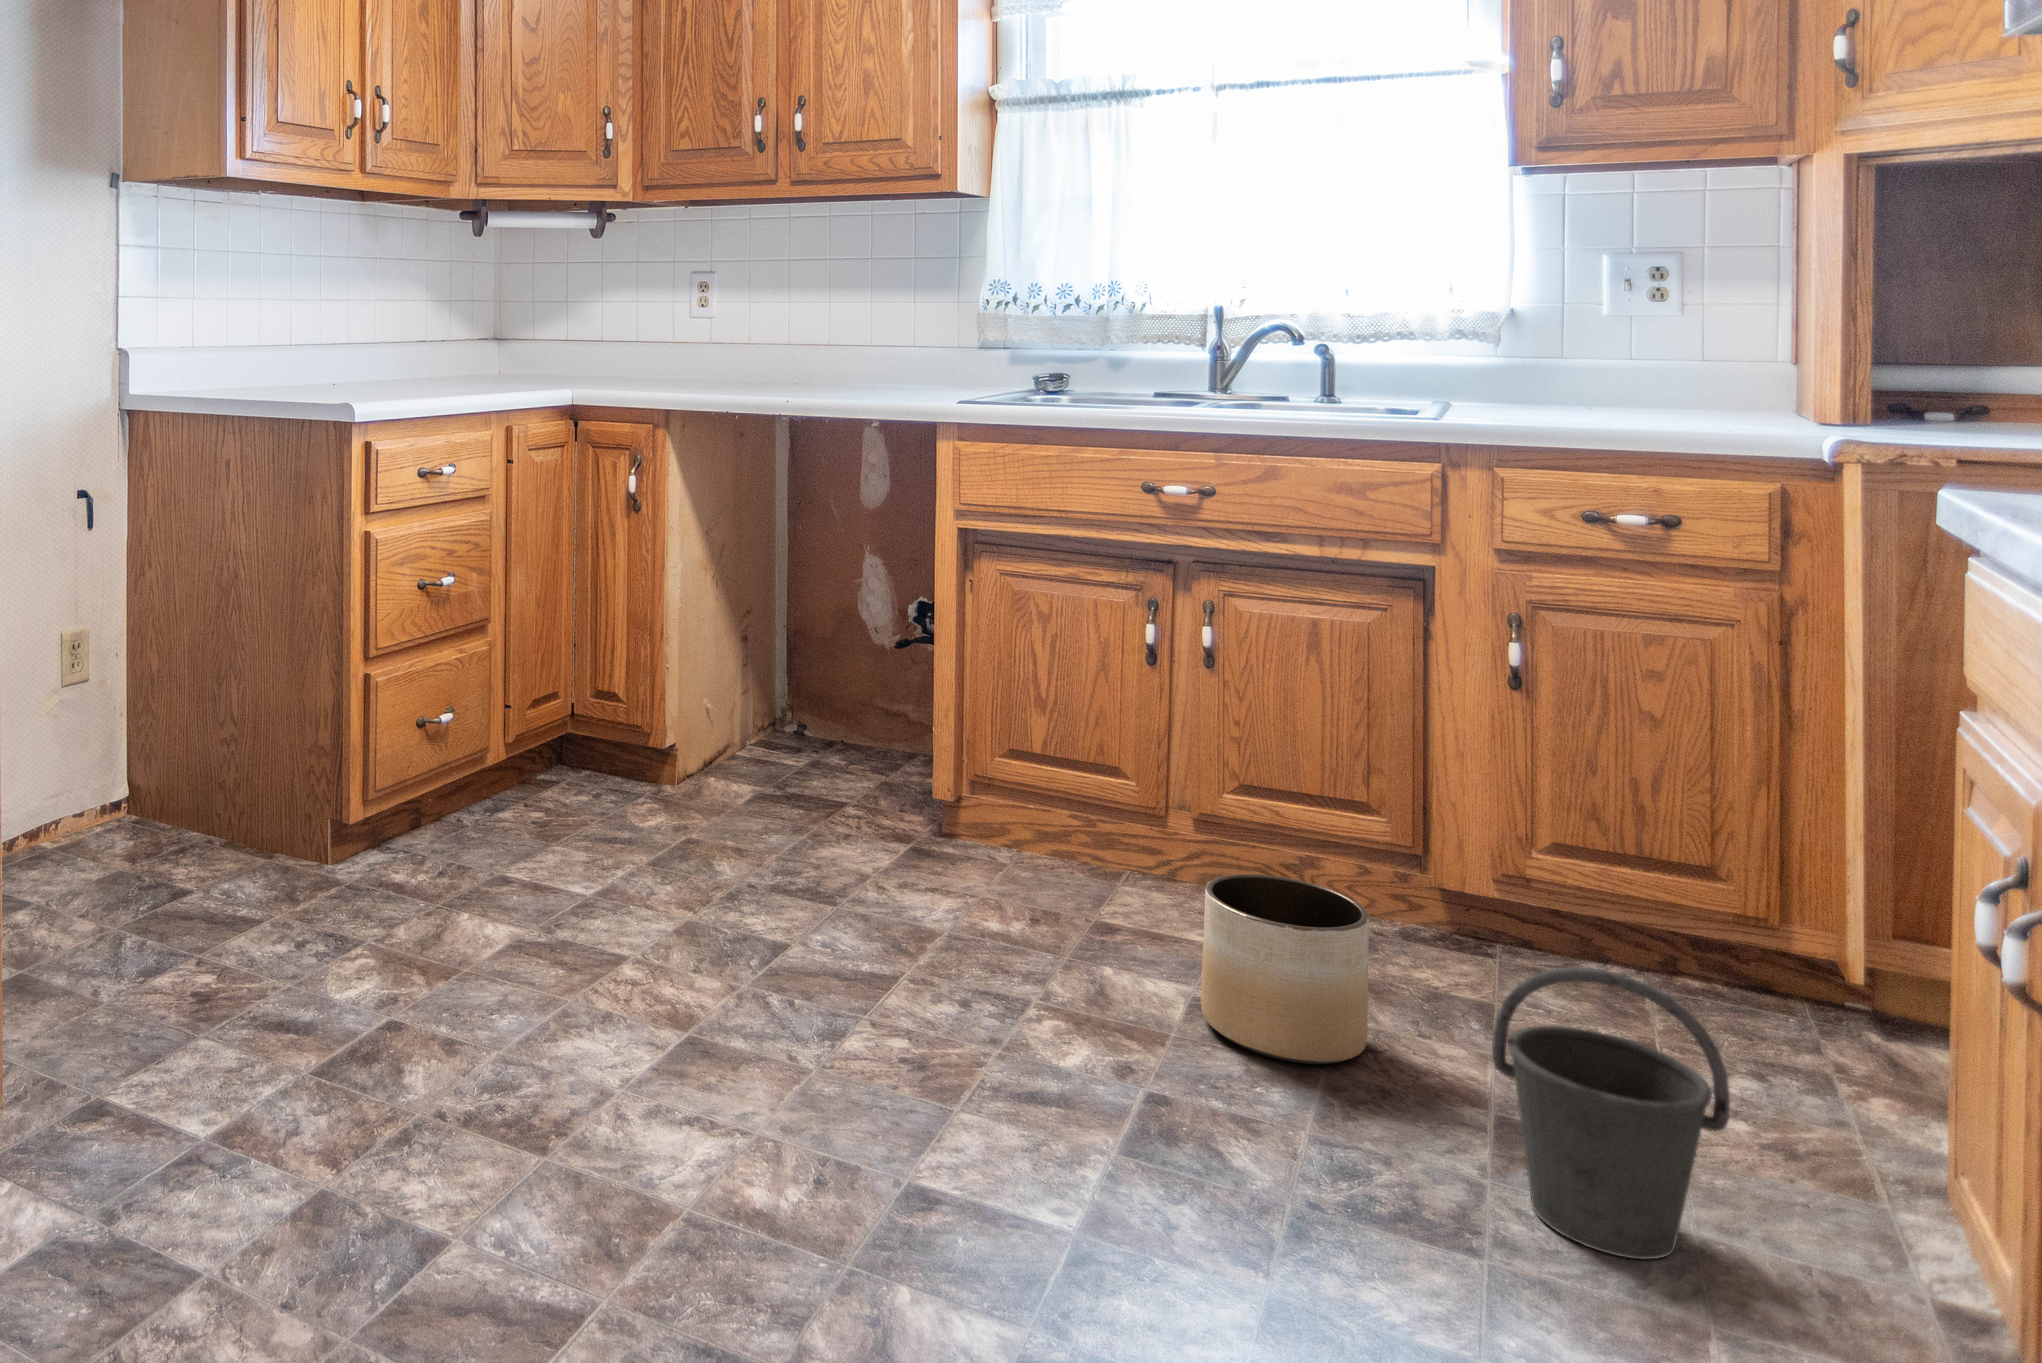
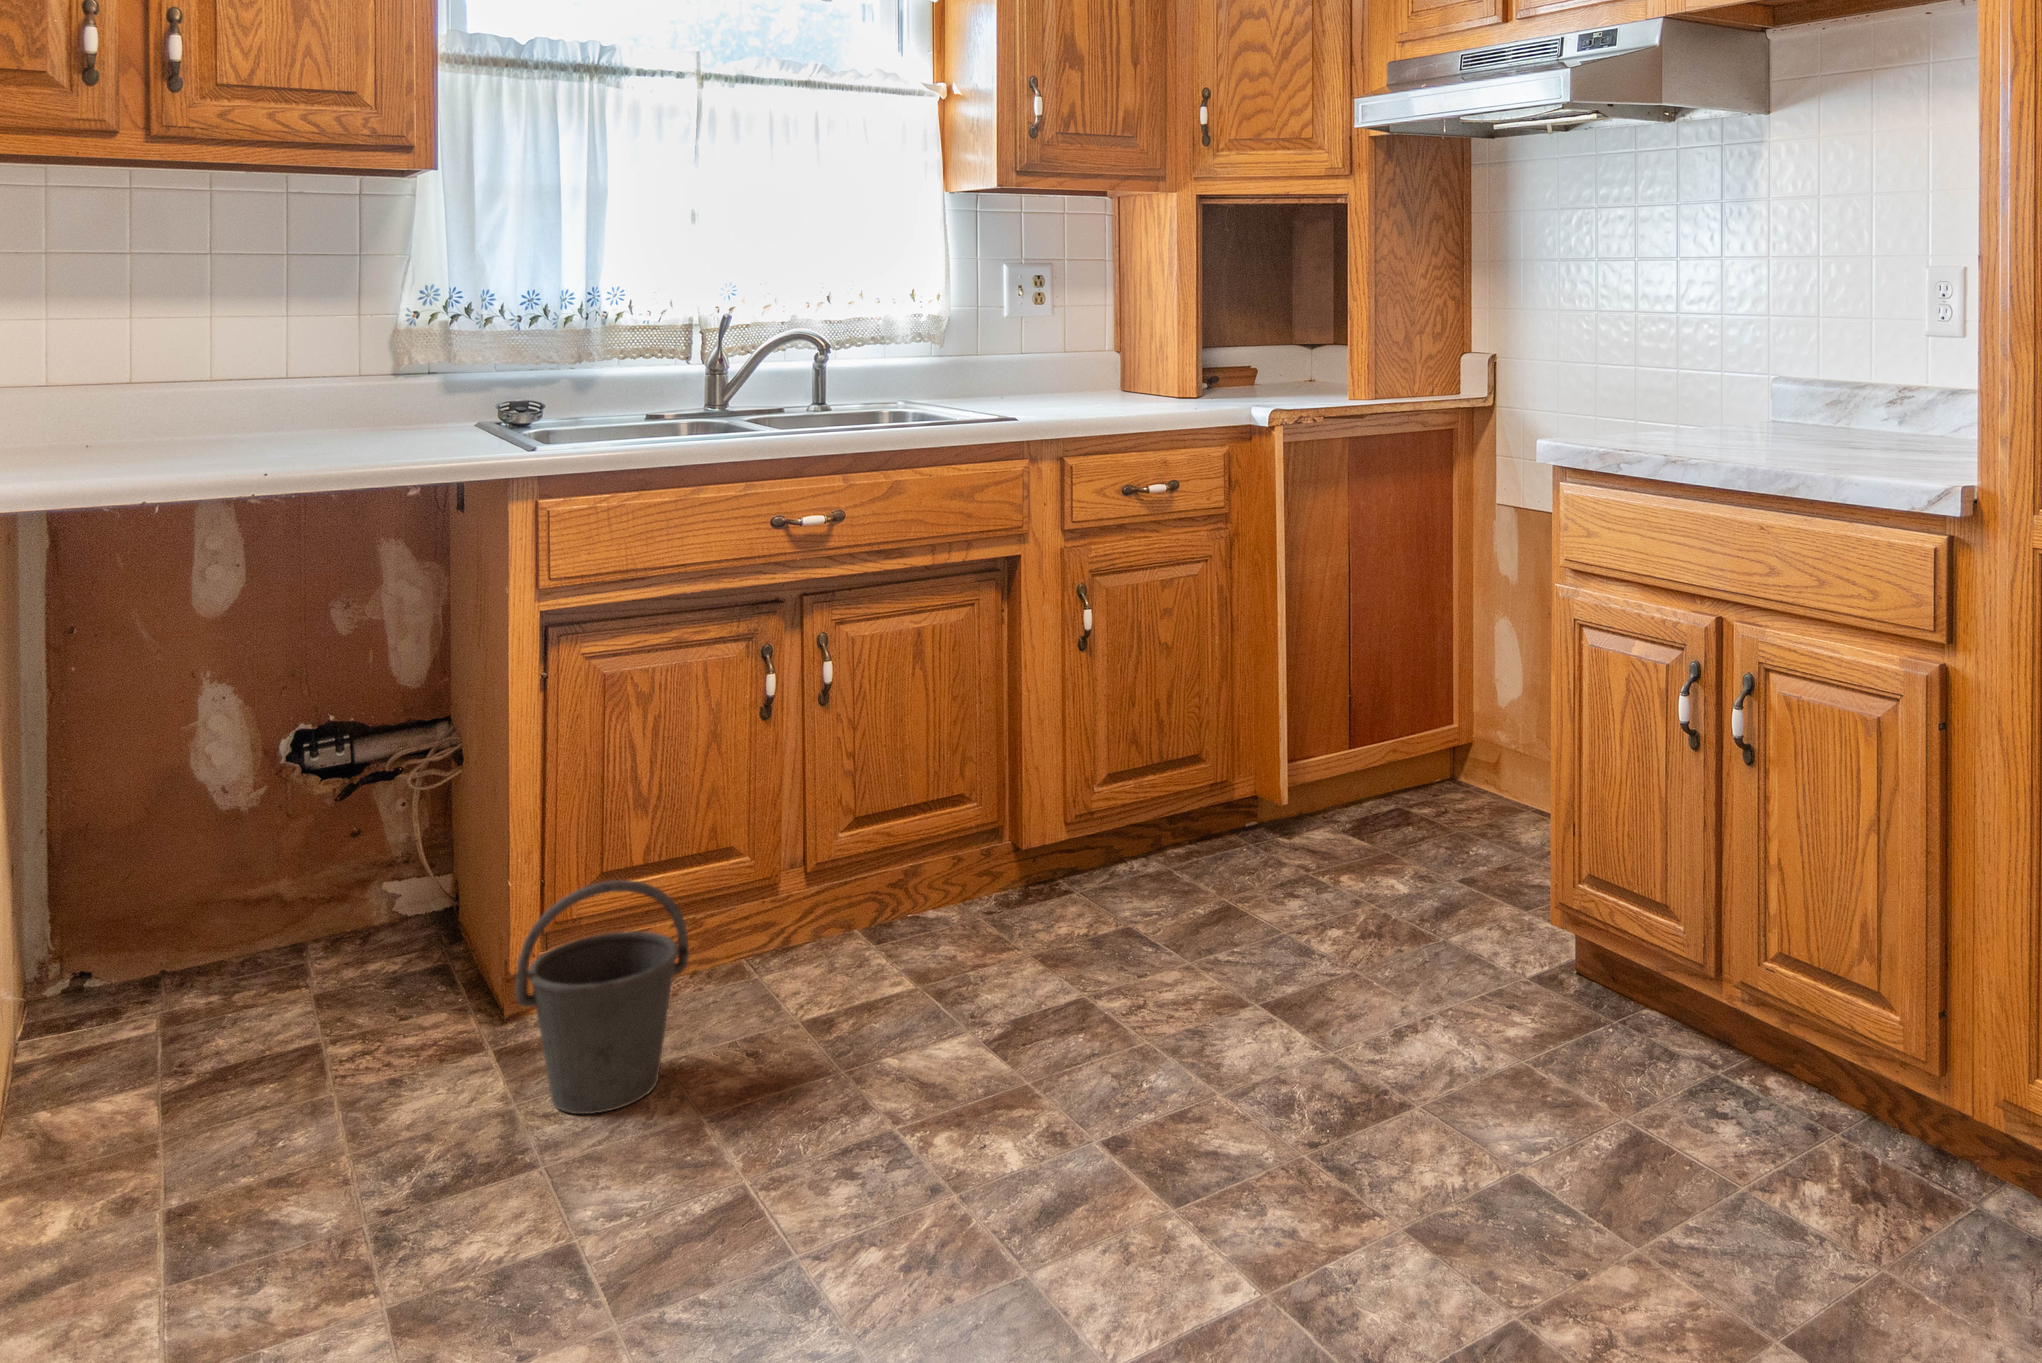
planter: present [1201,874,1369,1064] -> none [181,916,364,1114]

